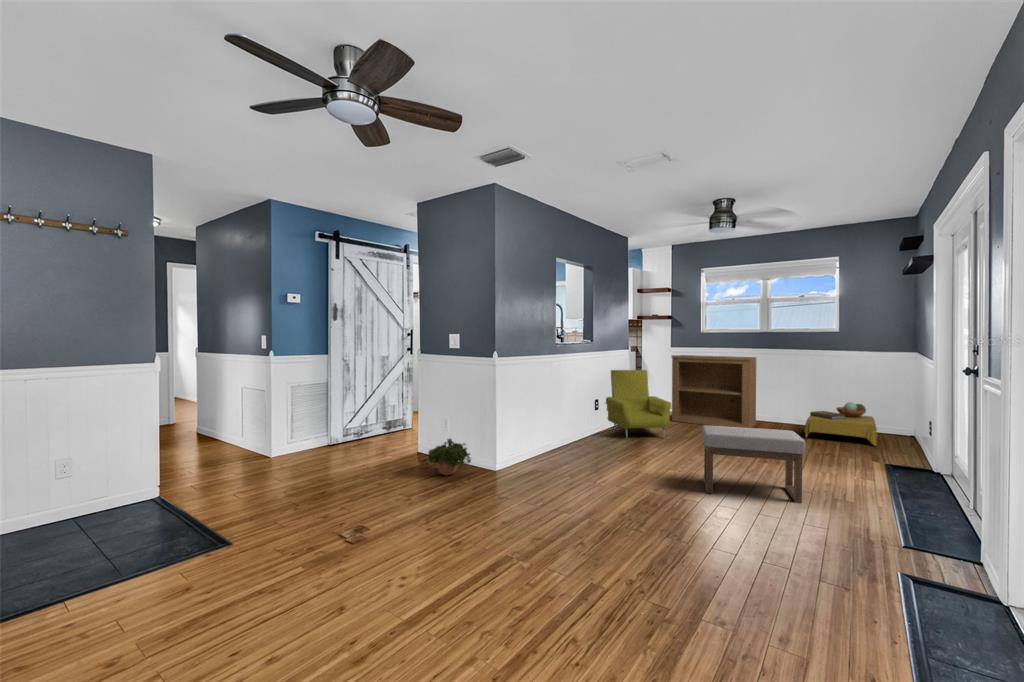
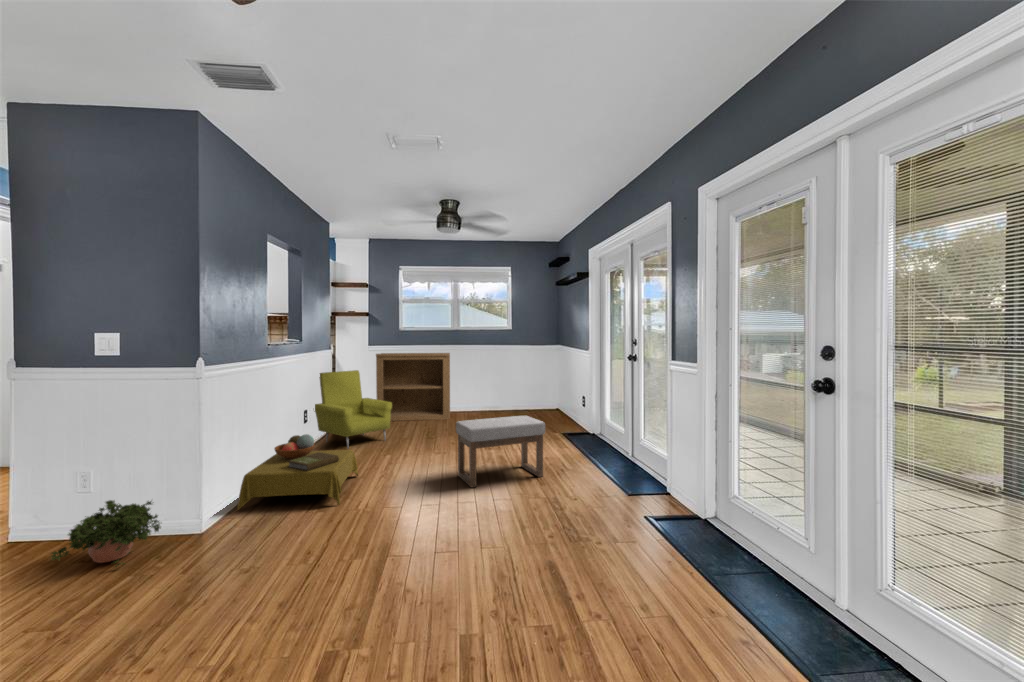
side table: present [804,402,878,446] -> present [237,434,358,510]

